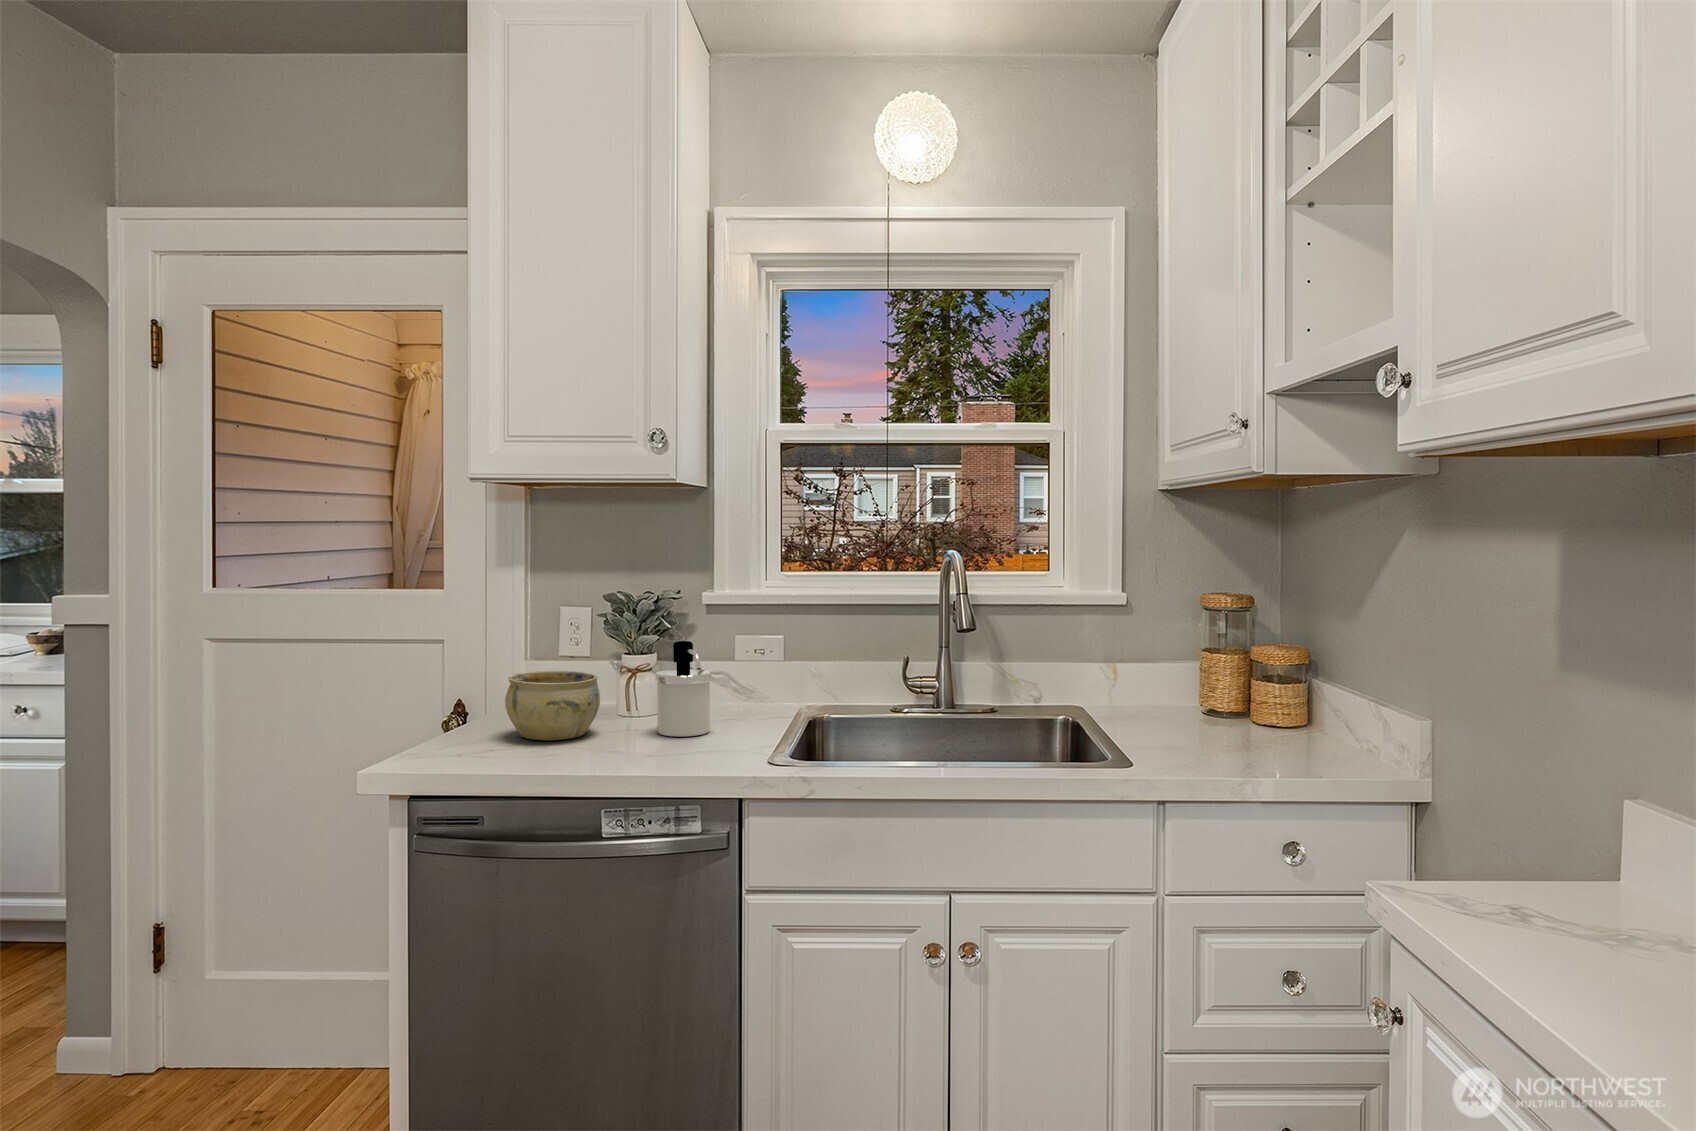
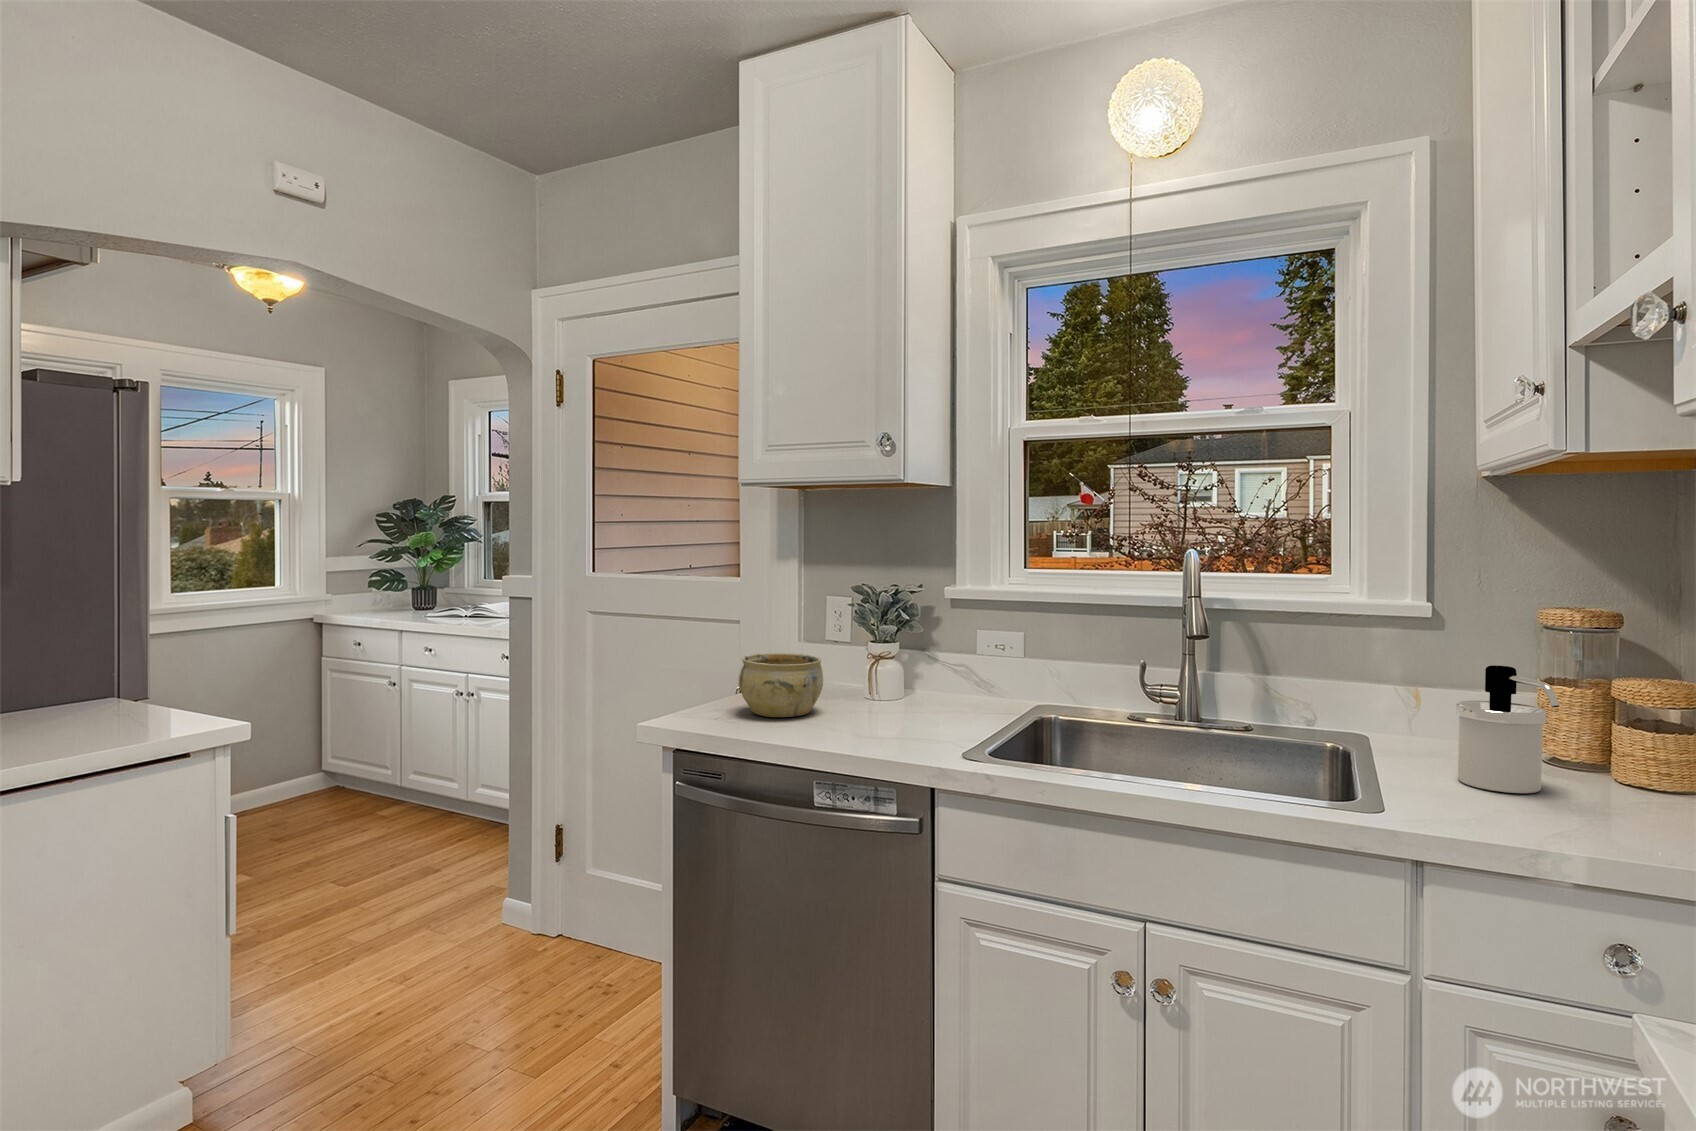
soap dispenser: present [655,641,711,737] -> present [1456,665,1560,793]

